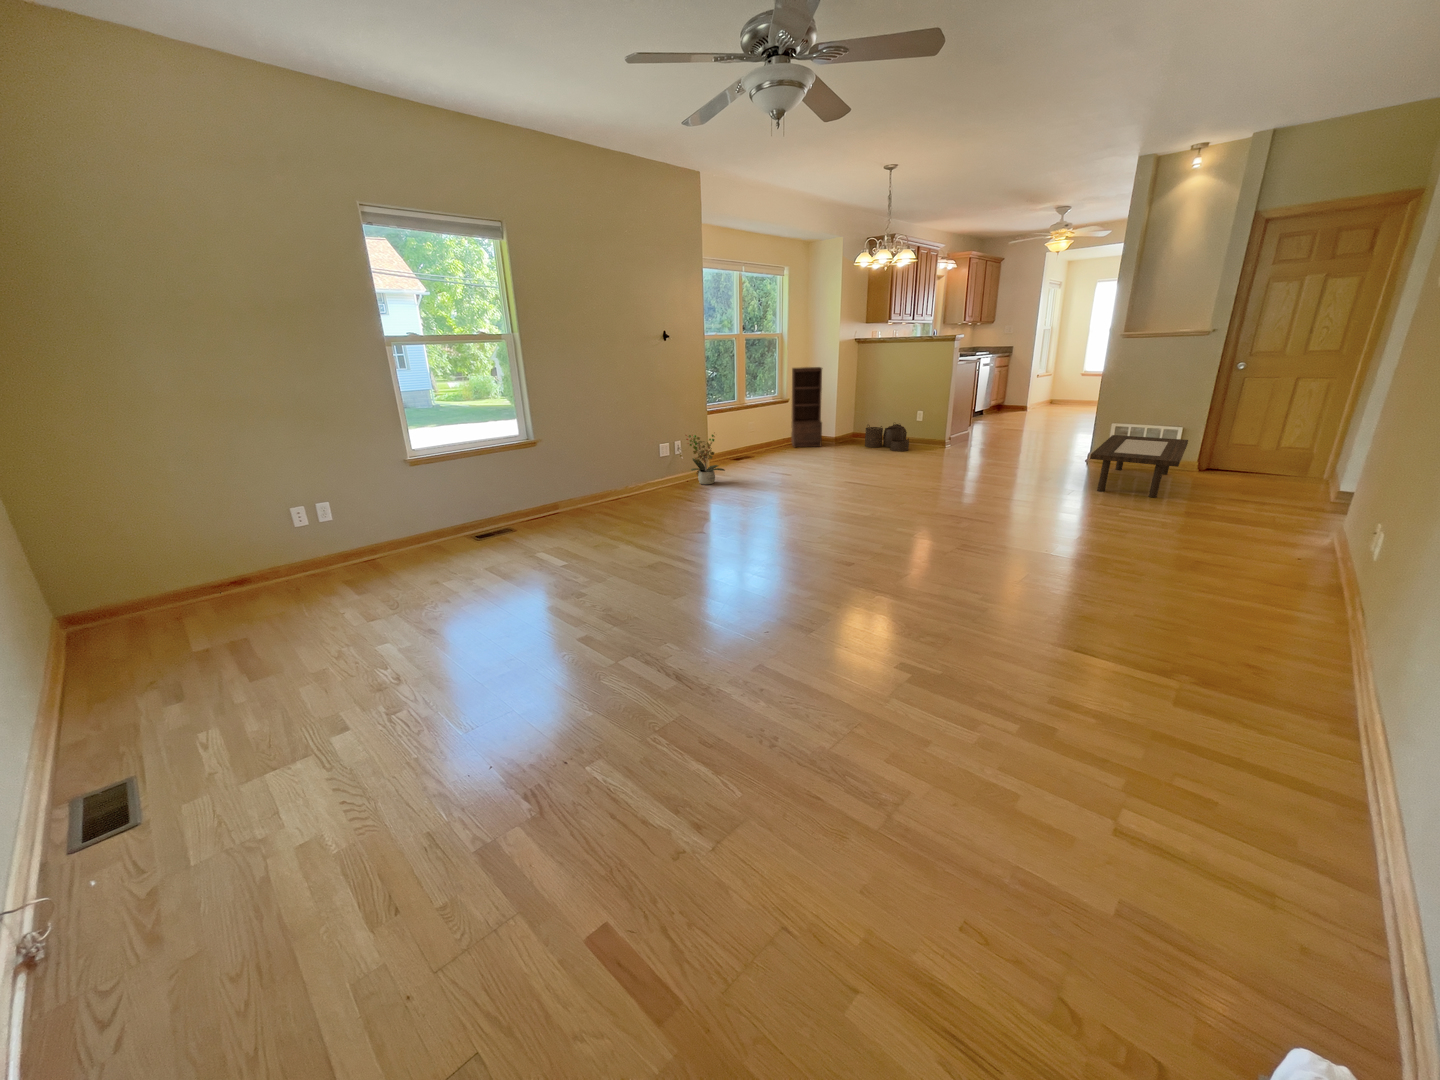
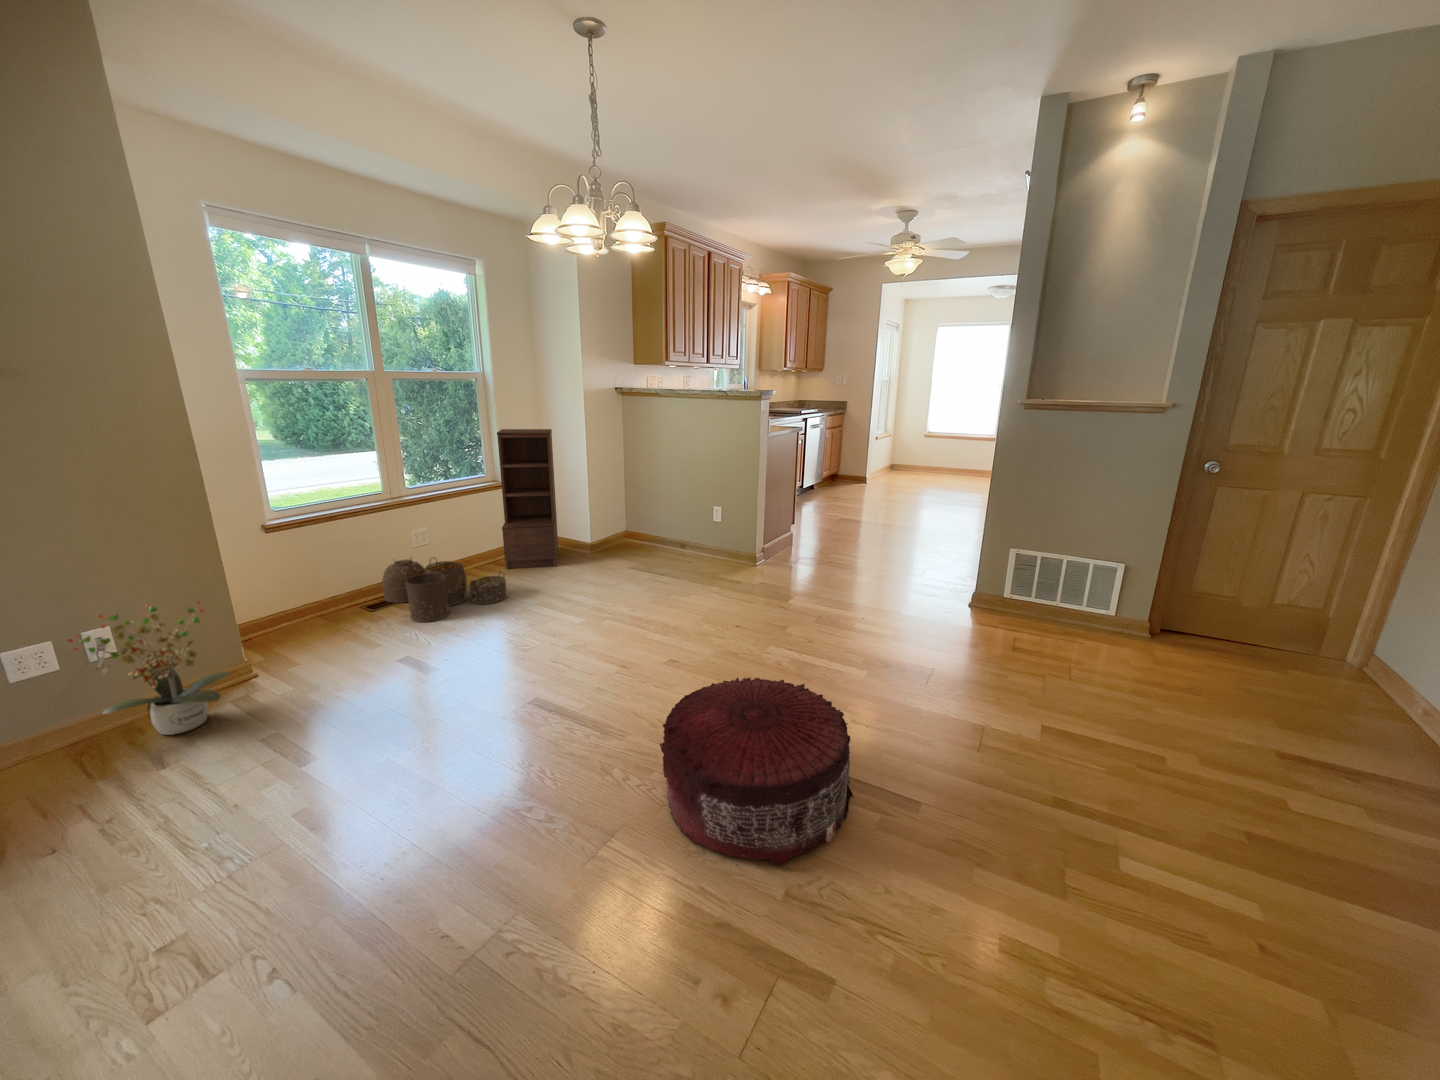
woven basket: present [865,424,909,451] -> present [382,558,507,622]
coffee table: present [1090,435,1188,498] -> none [1013,569,1192,739]
pouf: none [918,459,1001,511] -> present [660,678,853,865]

